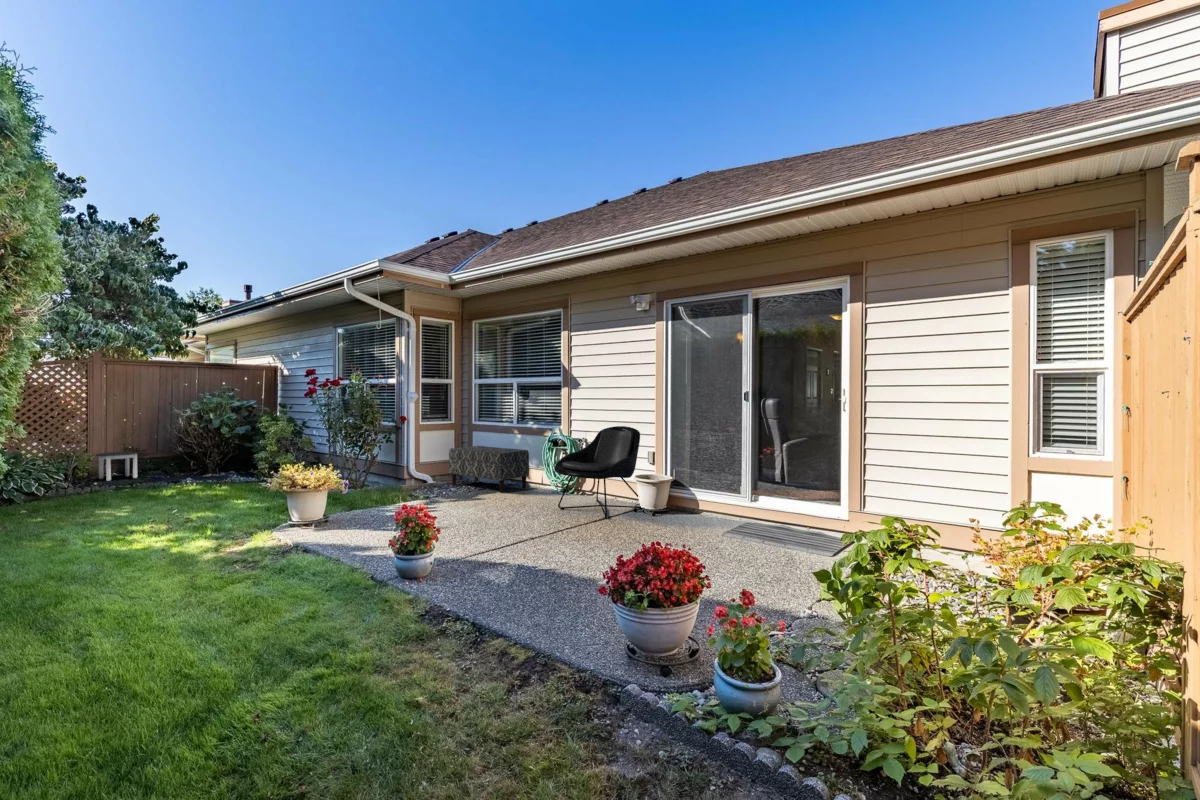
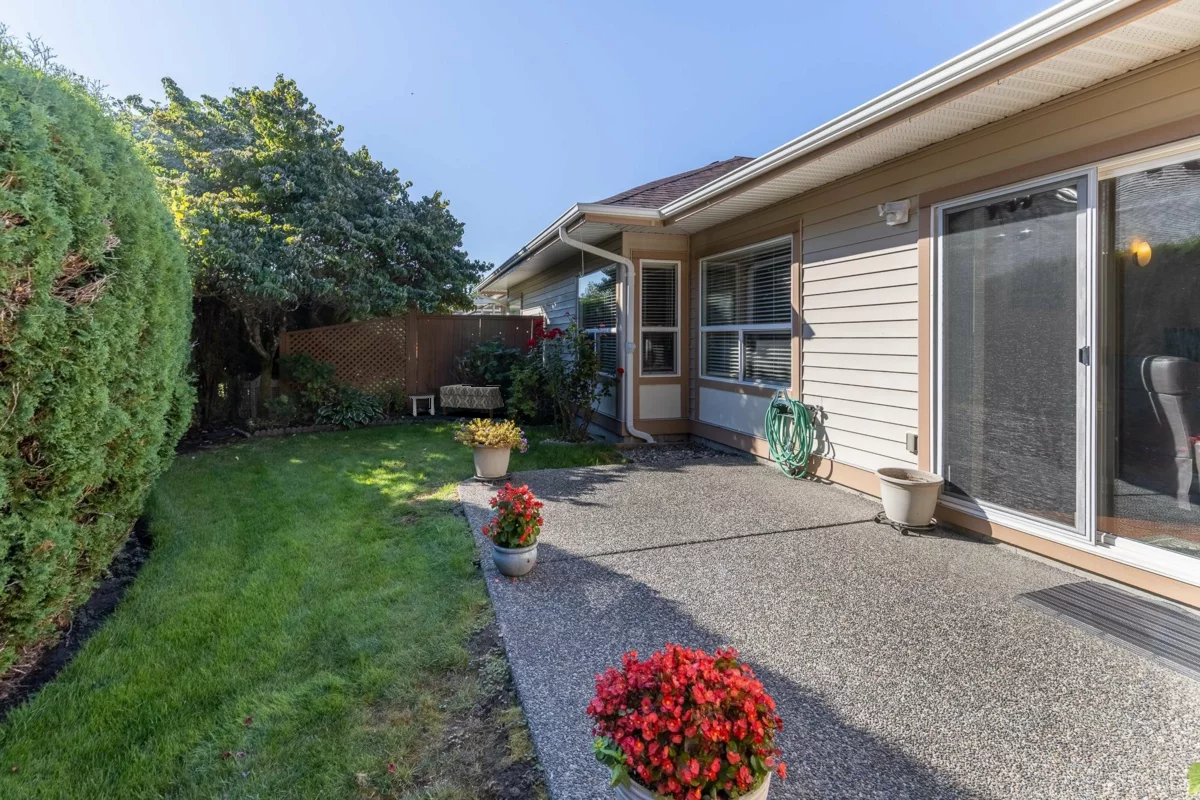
lounge chair: present [554,426,642,518] -> none [761,393,896,526]
bench: present [449,446,529,493] -> present [440,385,506,418]

